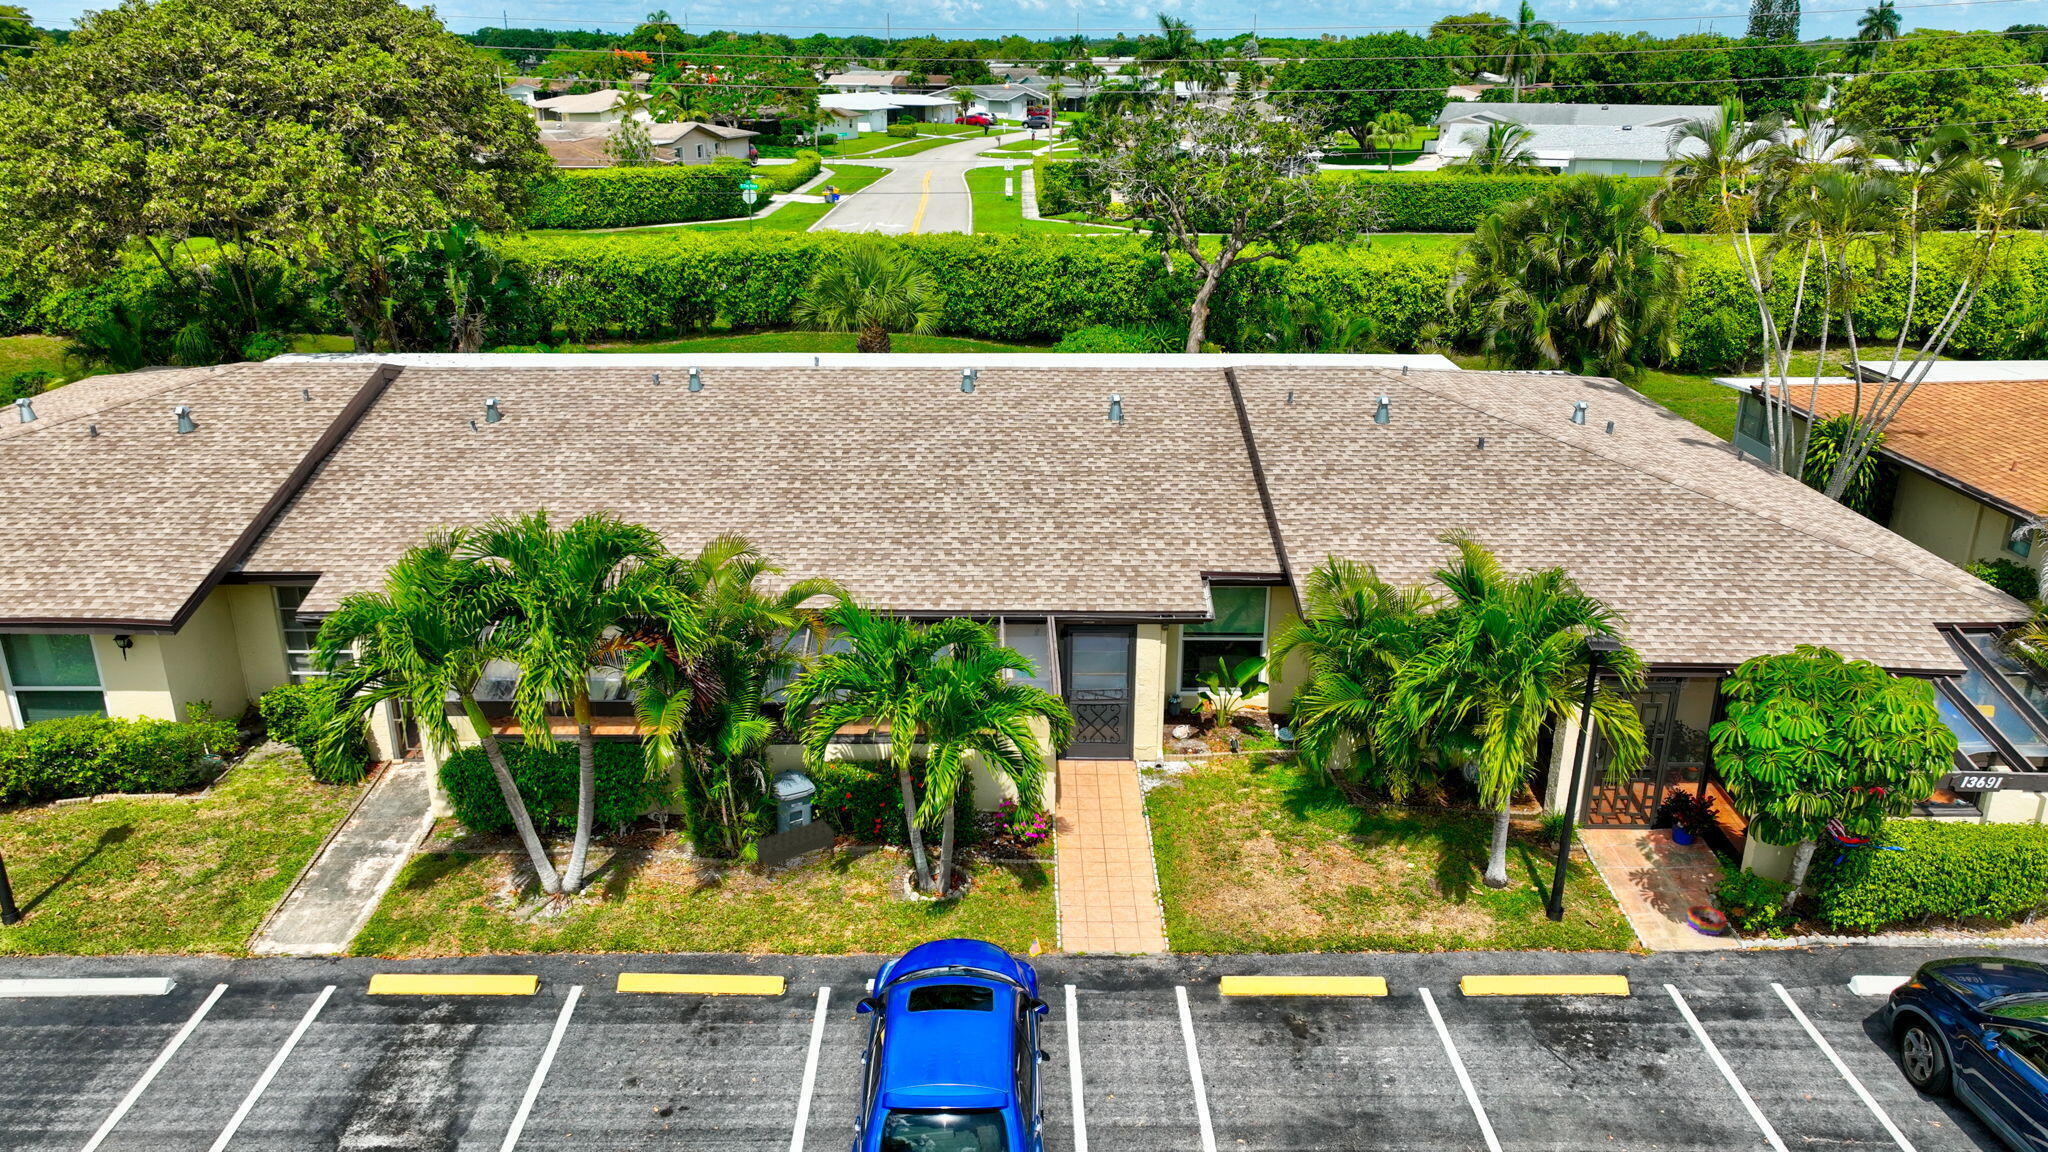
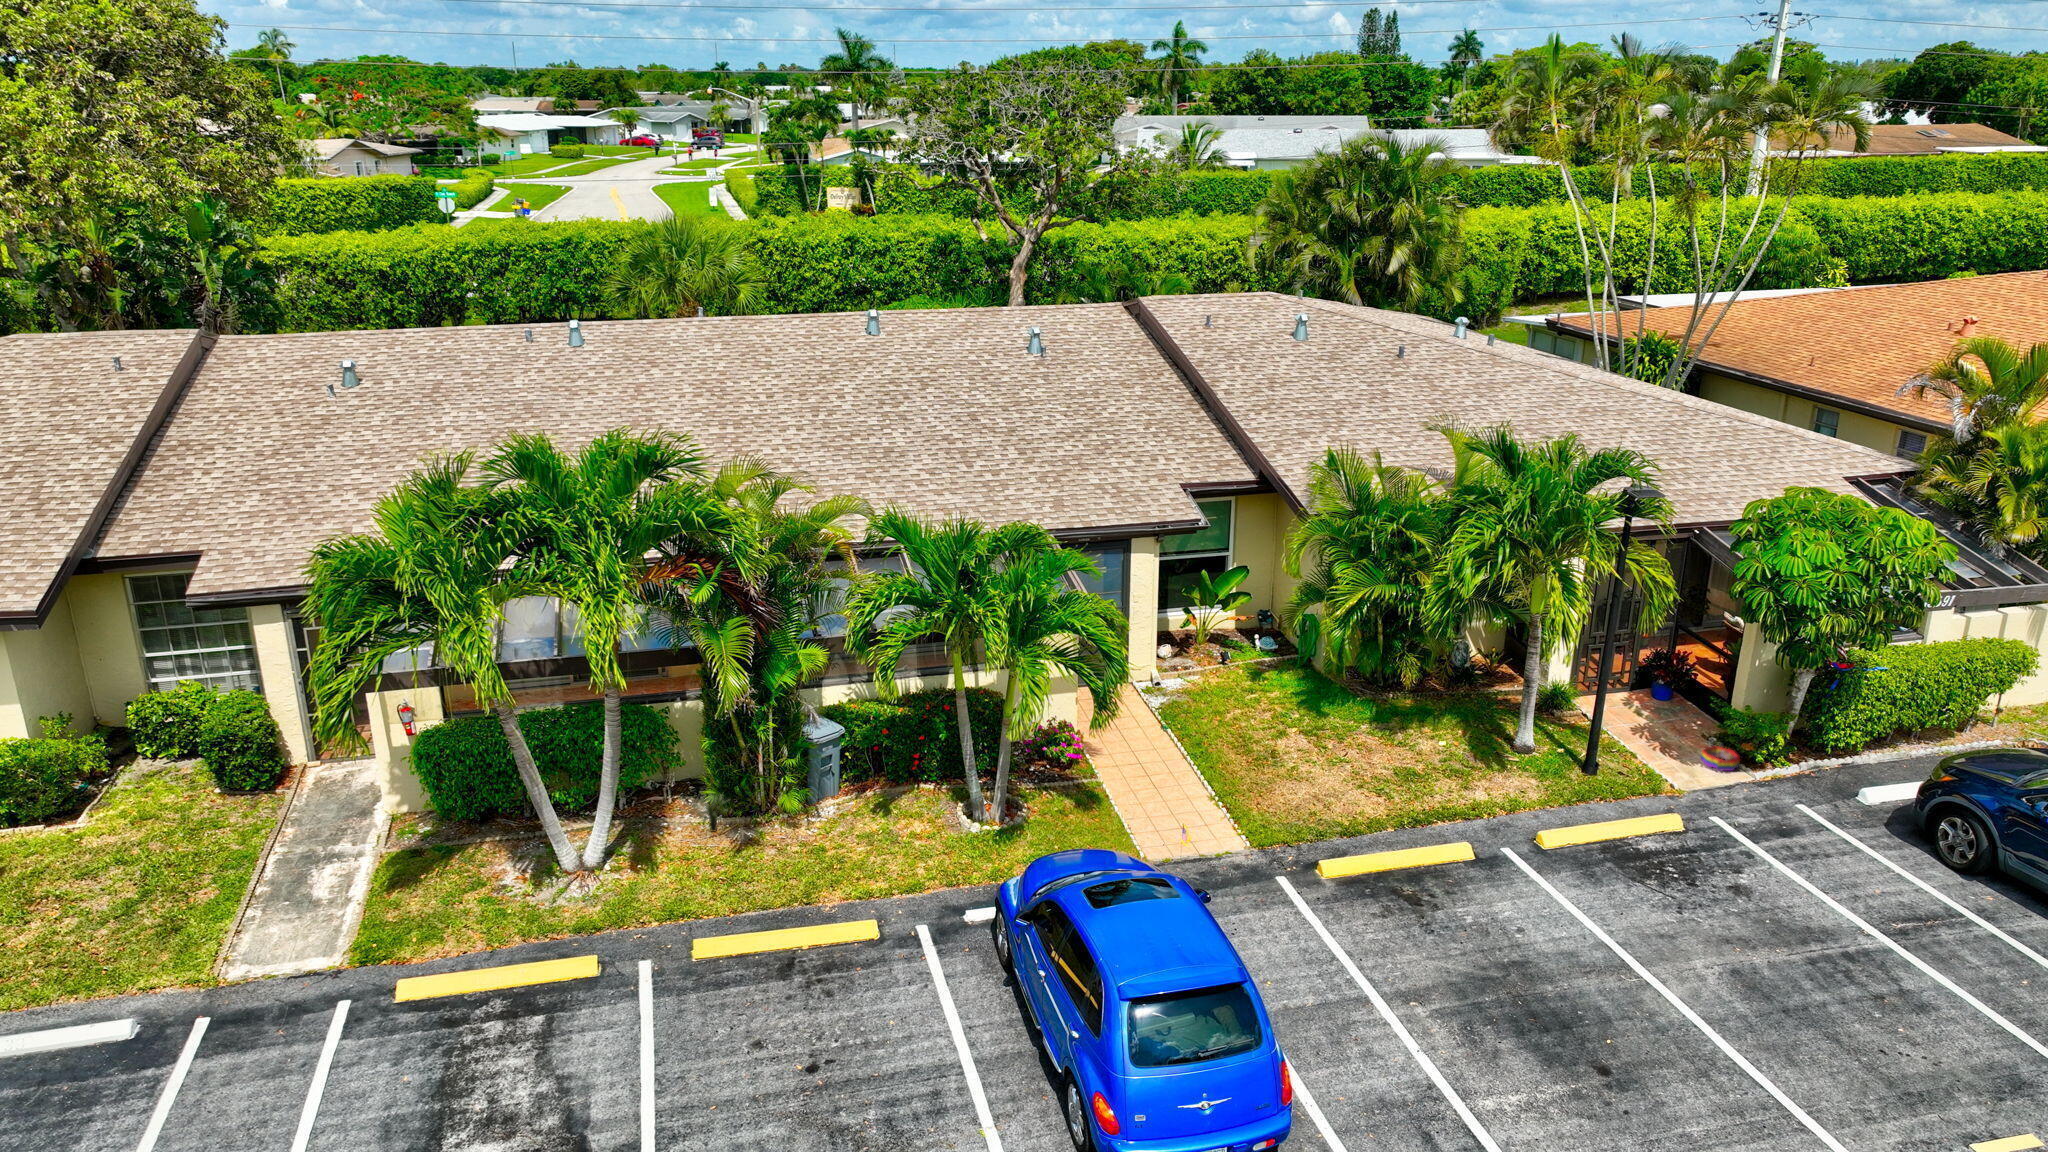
potted plant: present [198,758,221,788] -> present [694,795,724,832]
bench: present [756,820,834,880] -> none [791,764,873,833]

